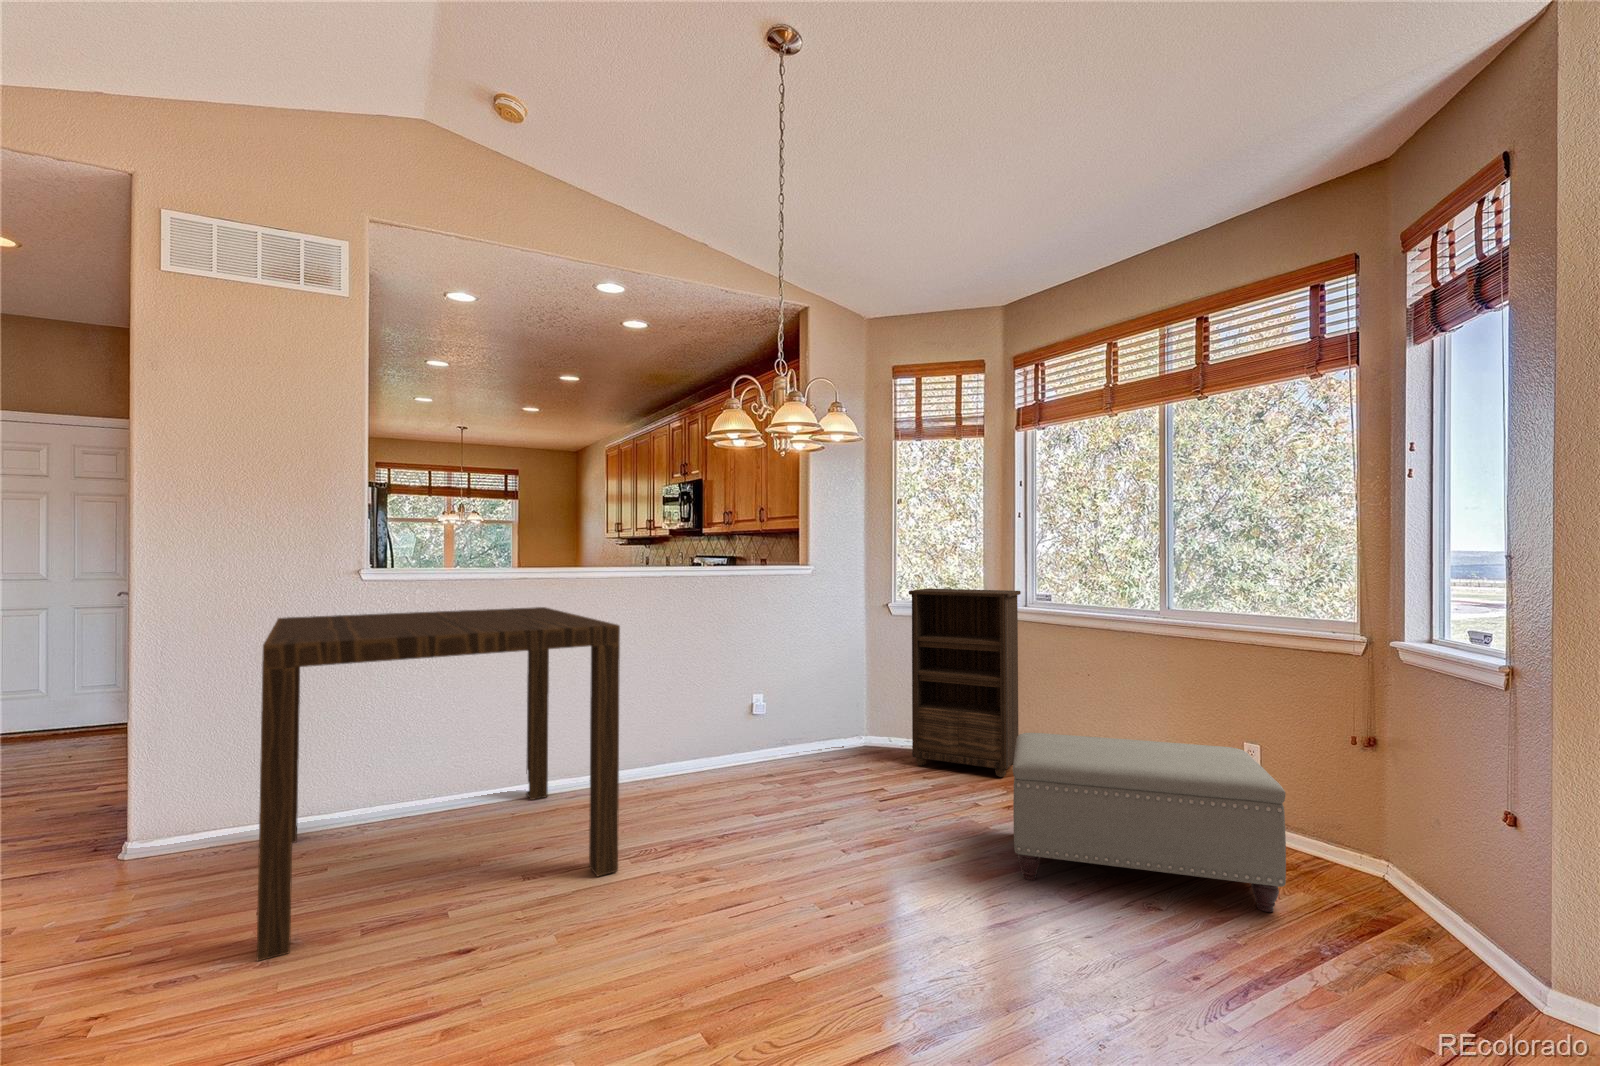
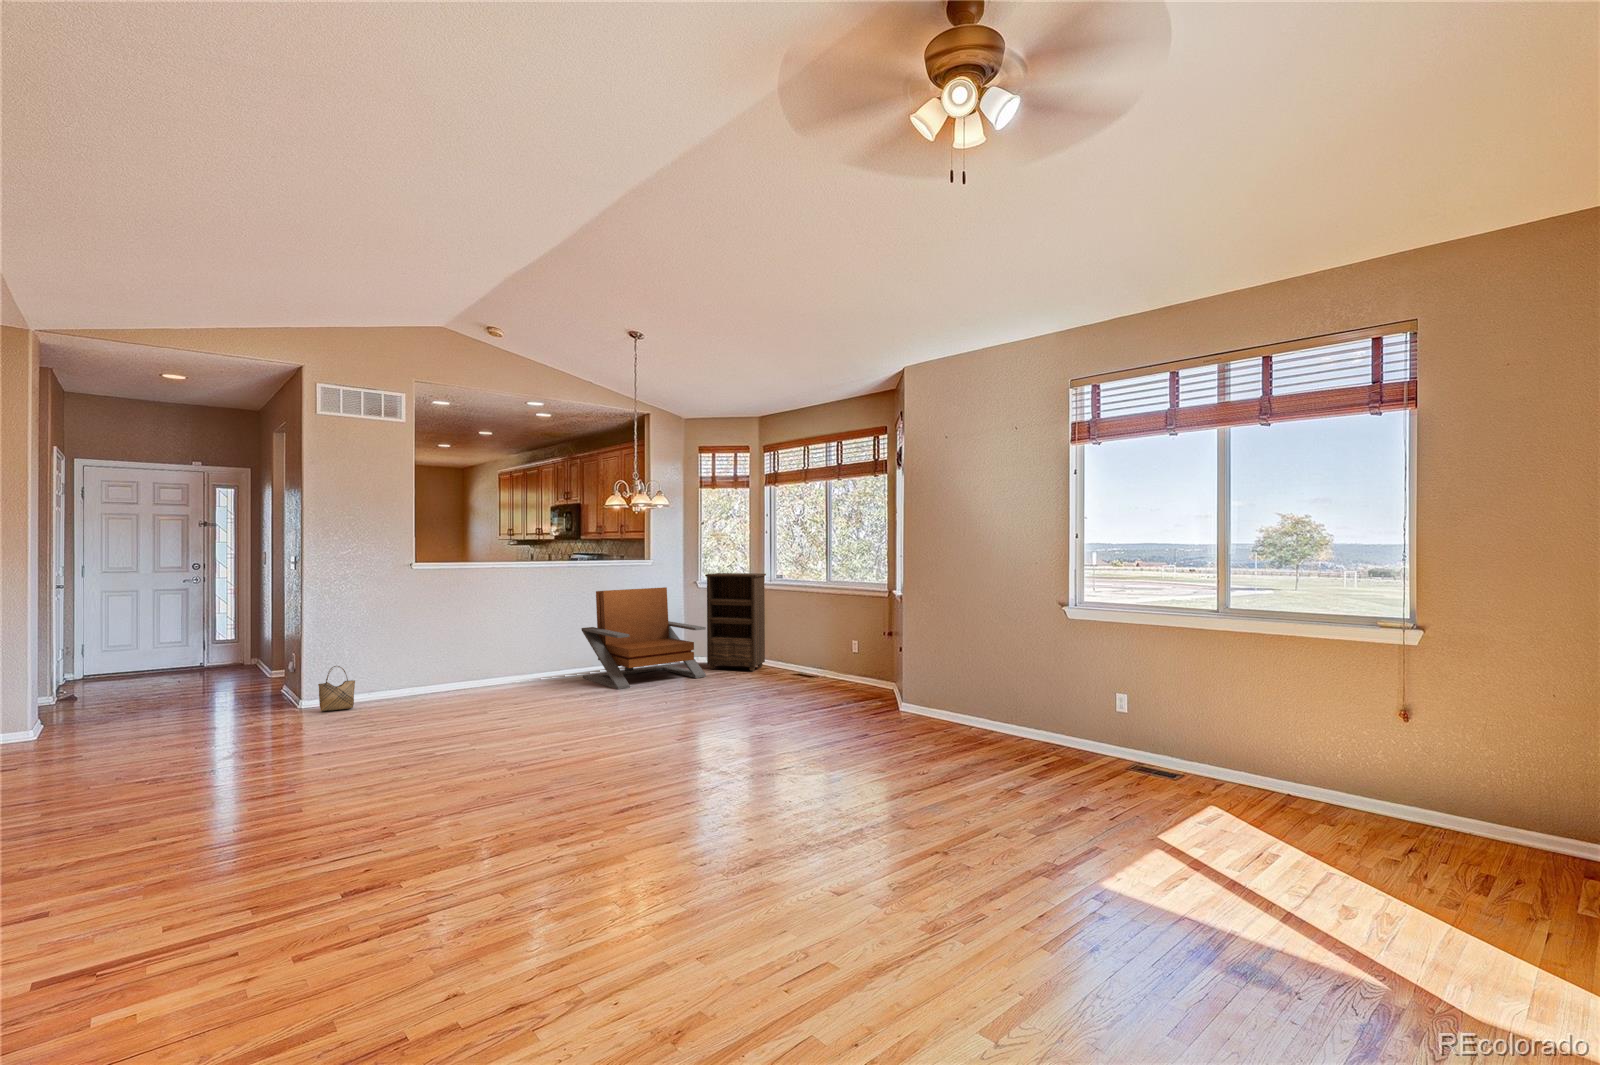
dining table: present [257,607,620,961] -> none [373,586,559,727]
lounge chair: none [687,613,917,824] -> present [581,587,706,689]
ottoman: present [1013,733,1286,912] -> none [737,639,842,699]
woven basket: none [146,765,230,864] -> present [318,666,355,711]

